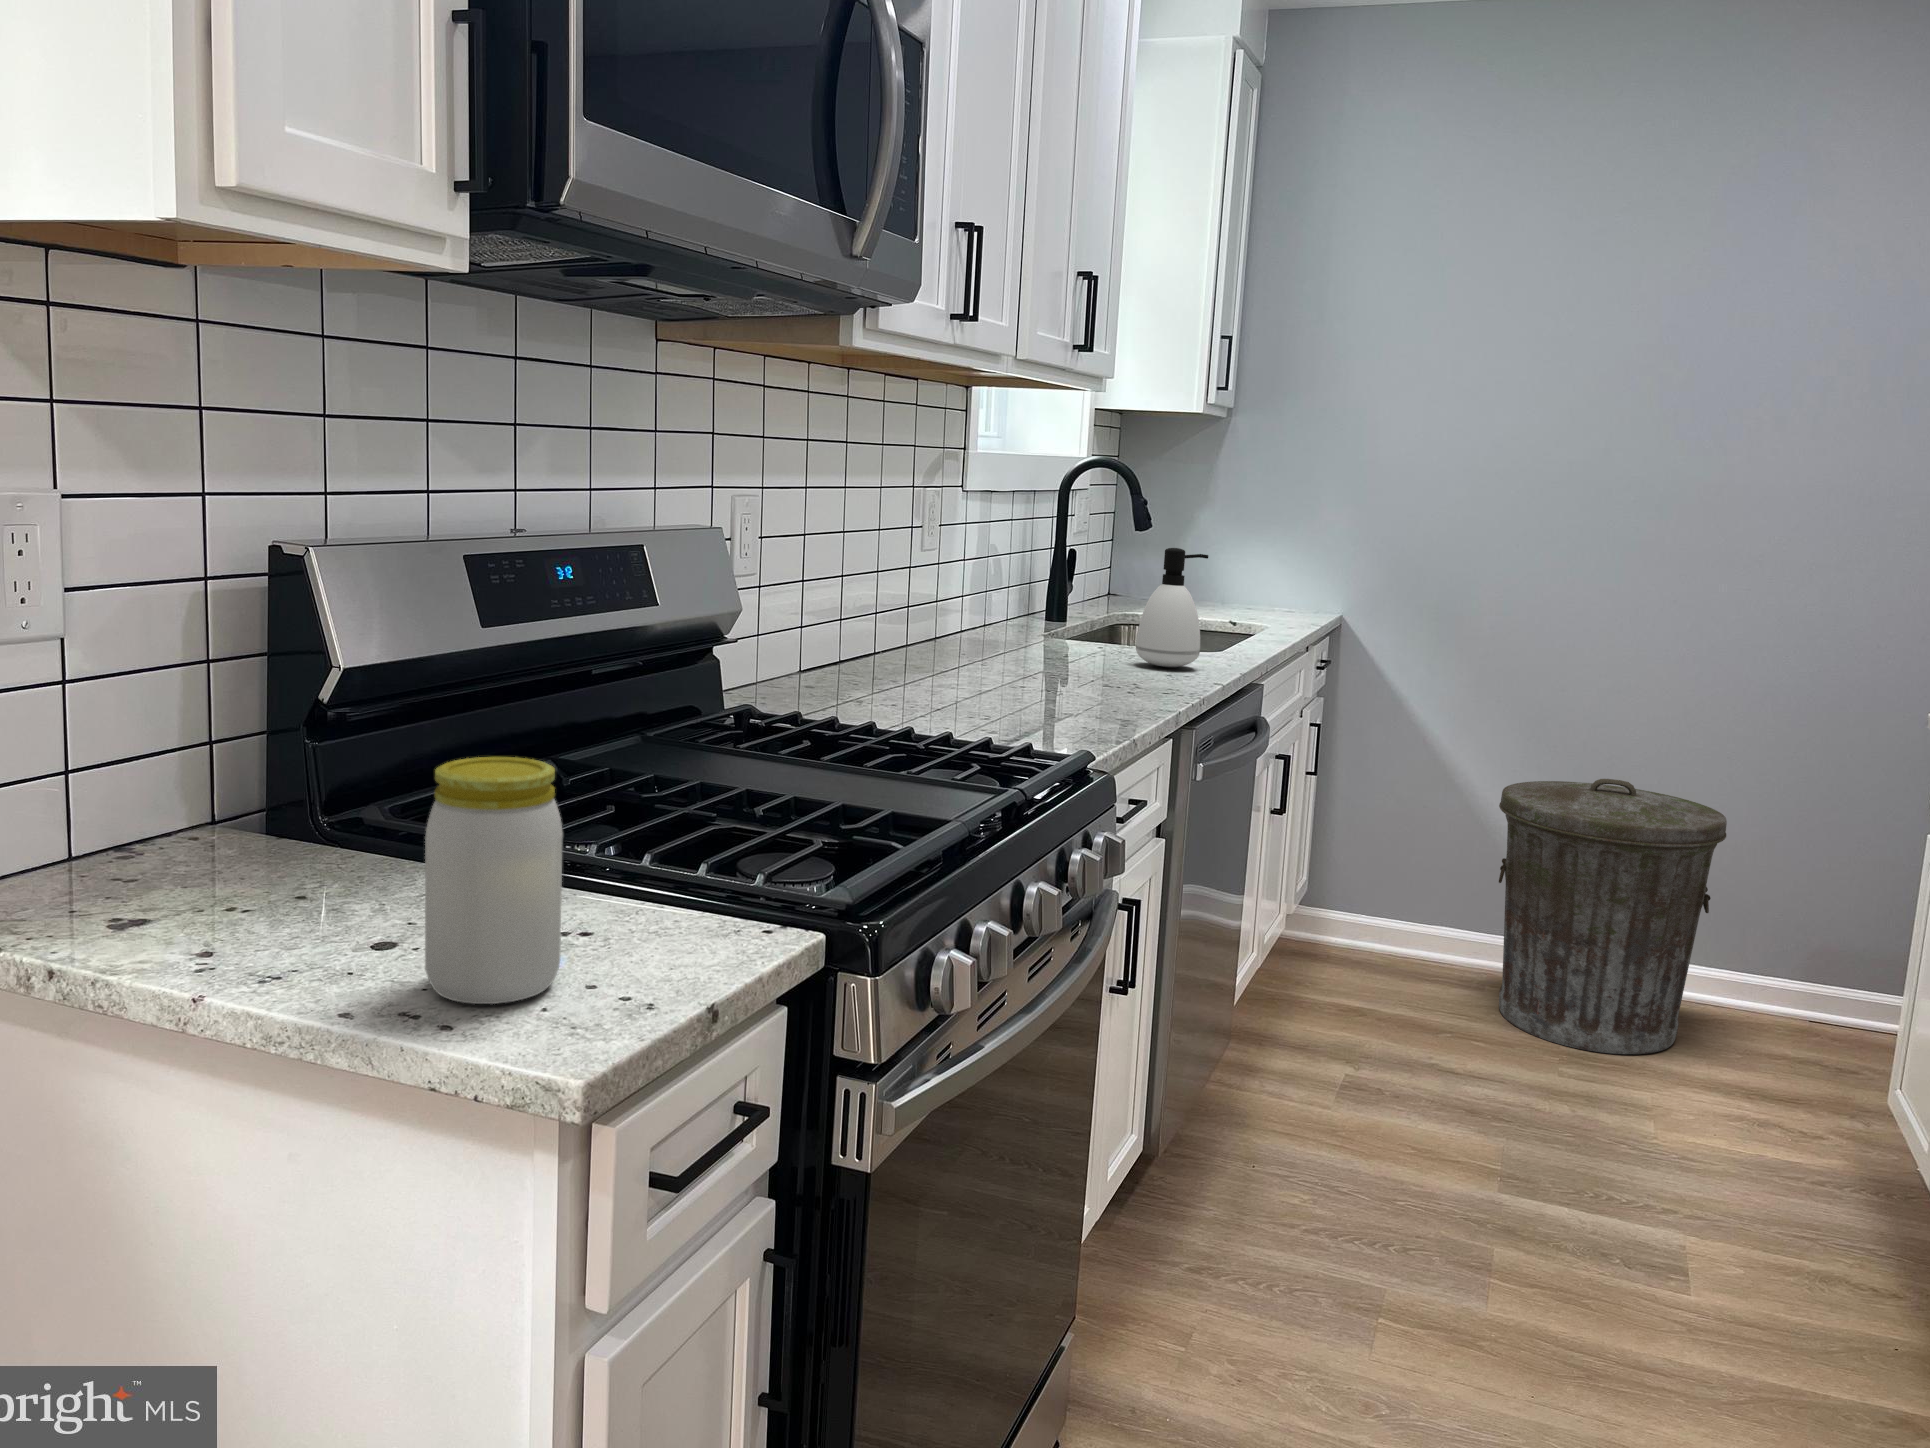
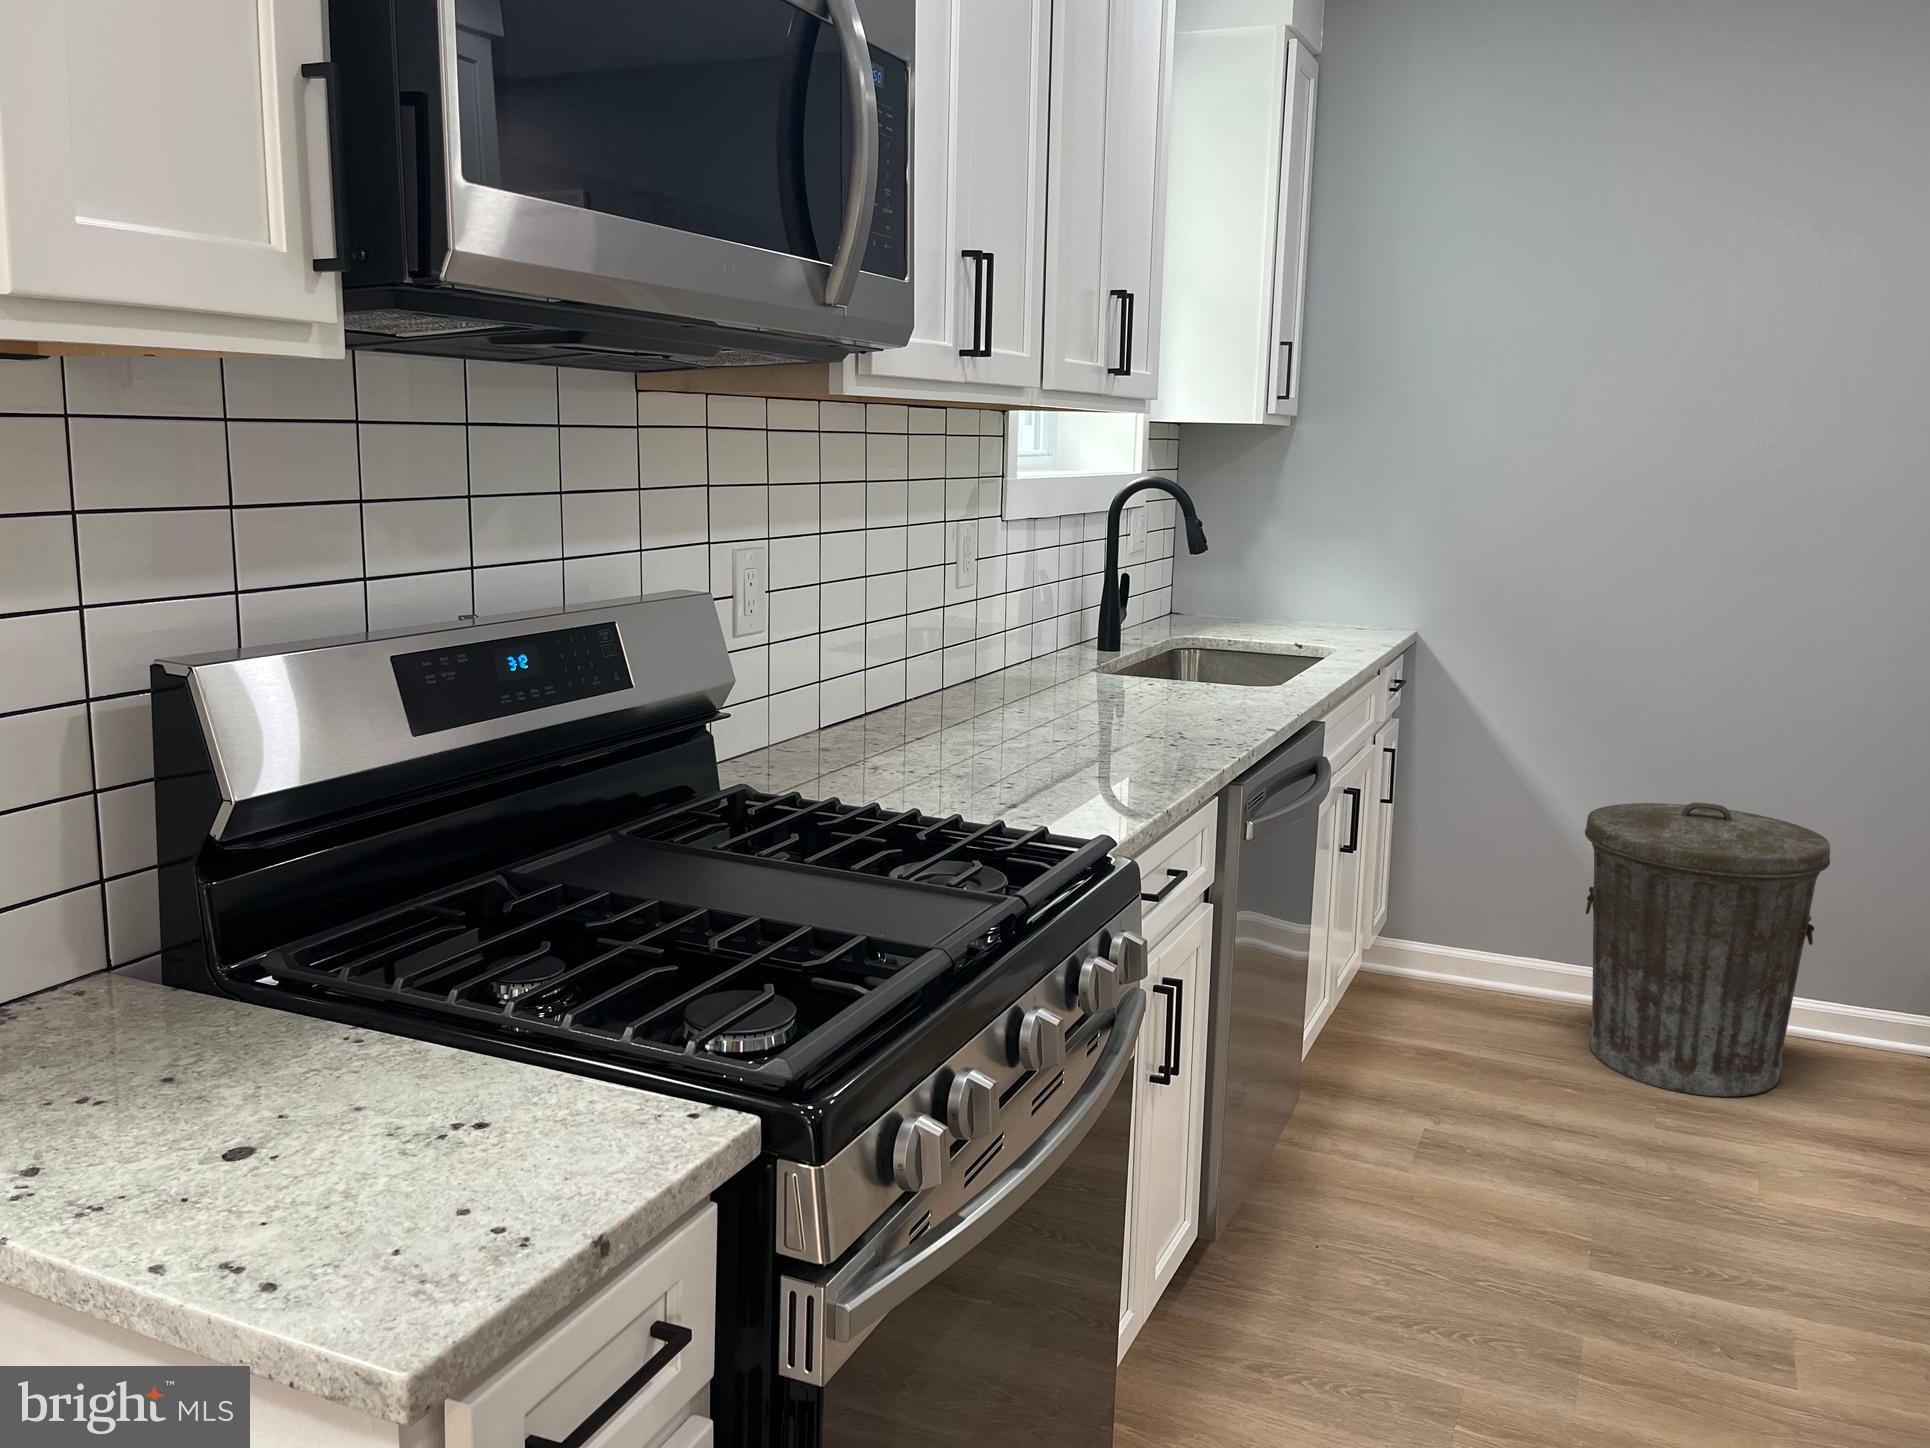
soap dispenser: present [1136,548,1208,667] -> none [1185,582,1260,708]
jar: present [425,757,563,1004] -> none [251,944,425,1248]

